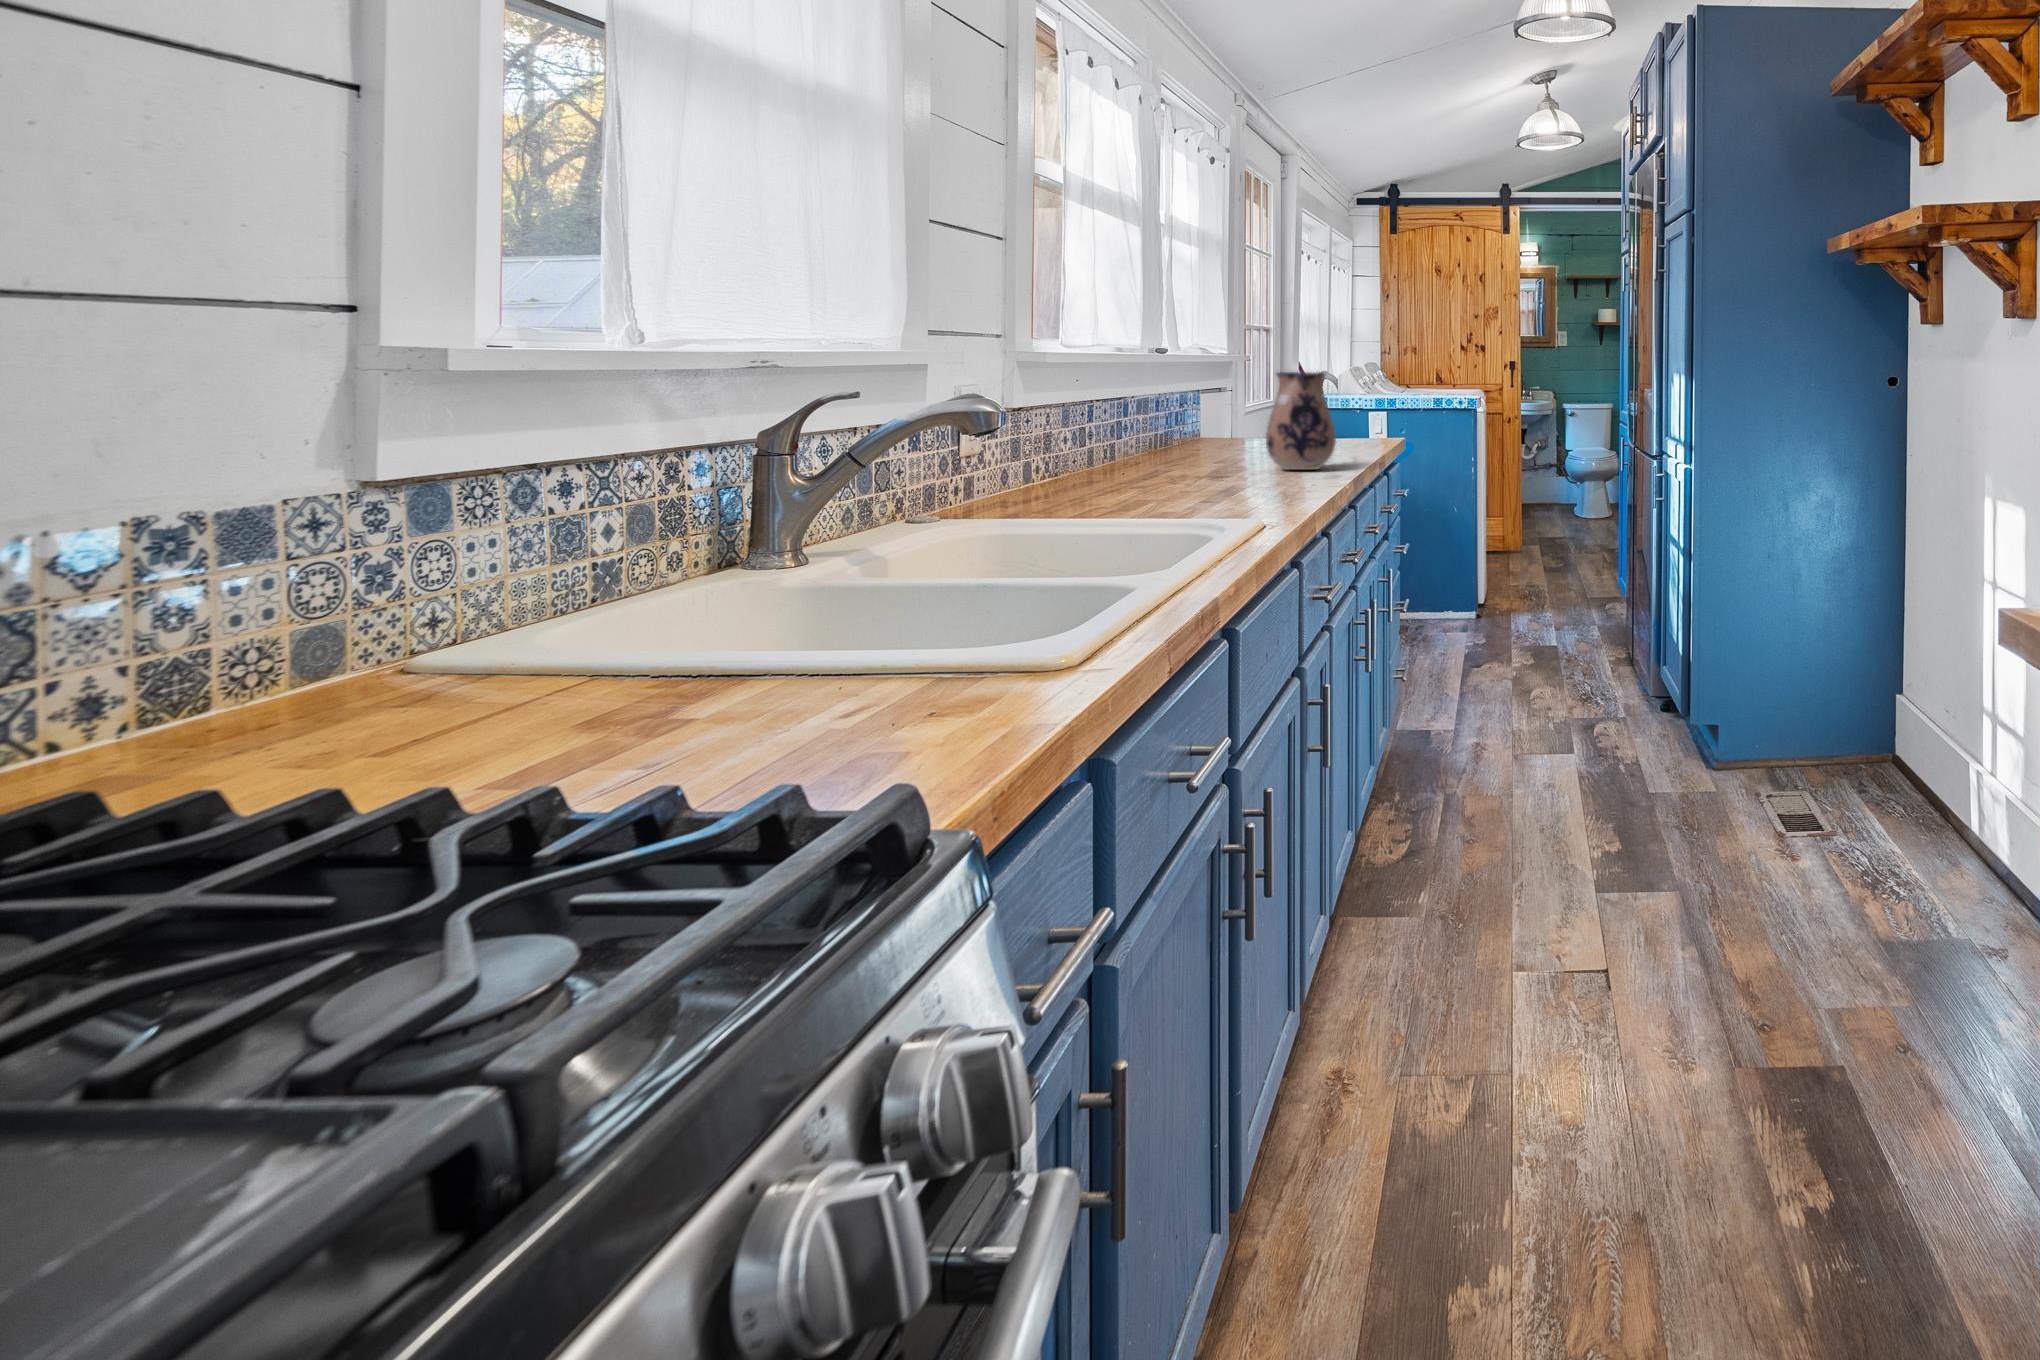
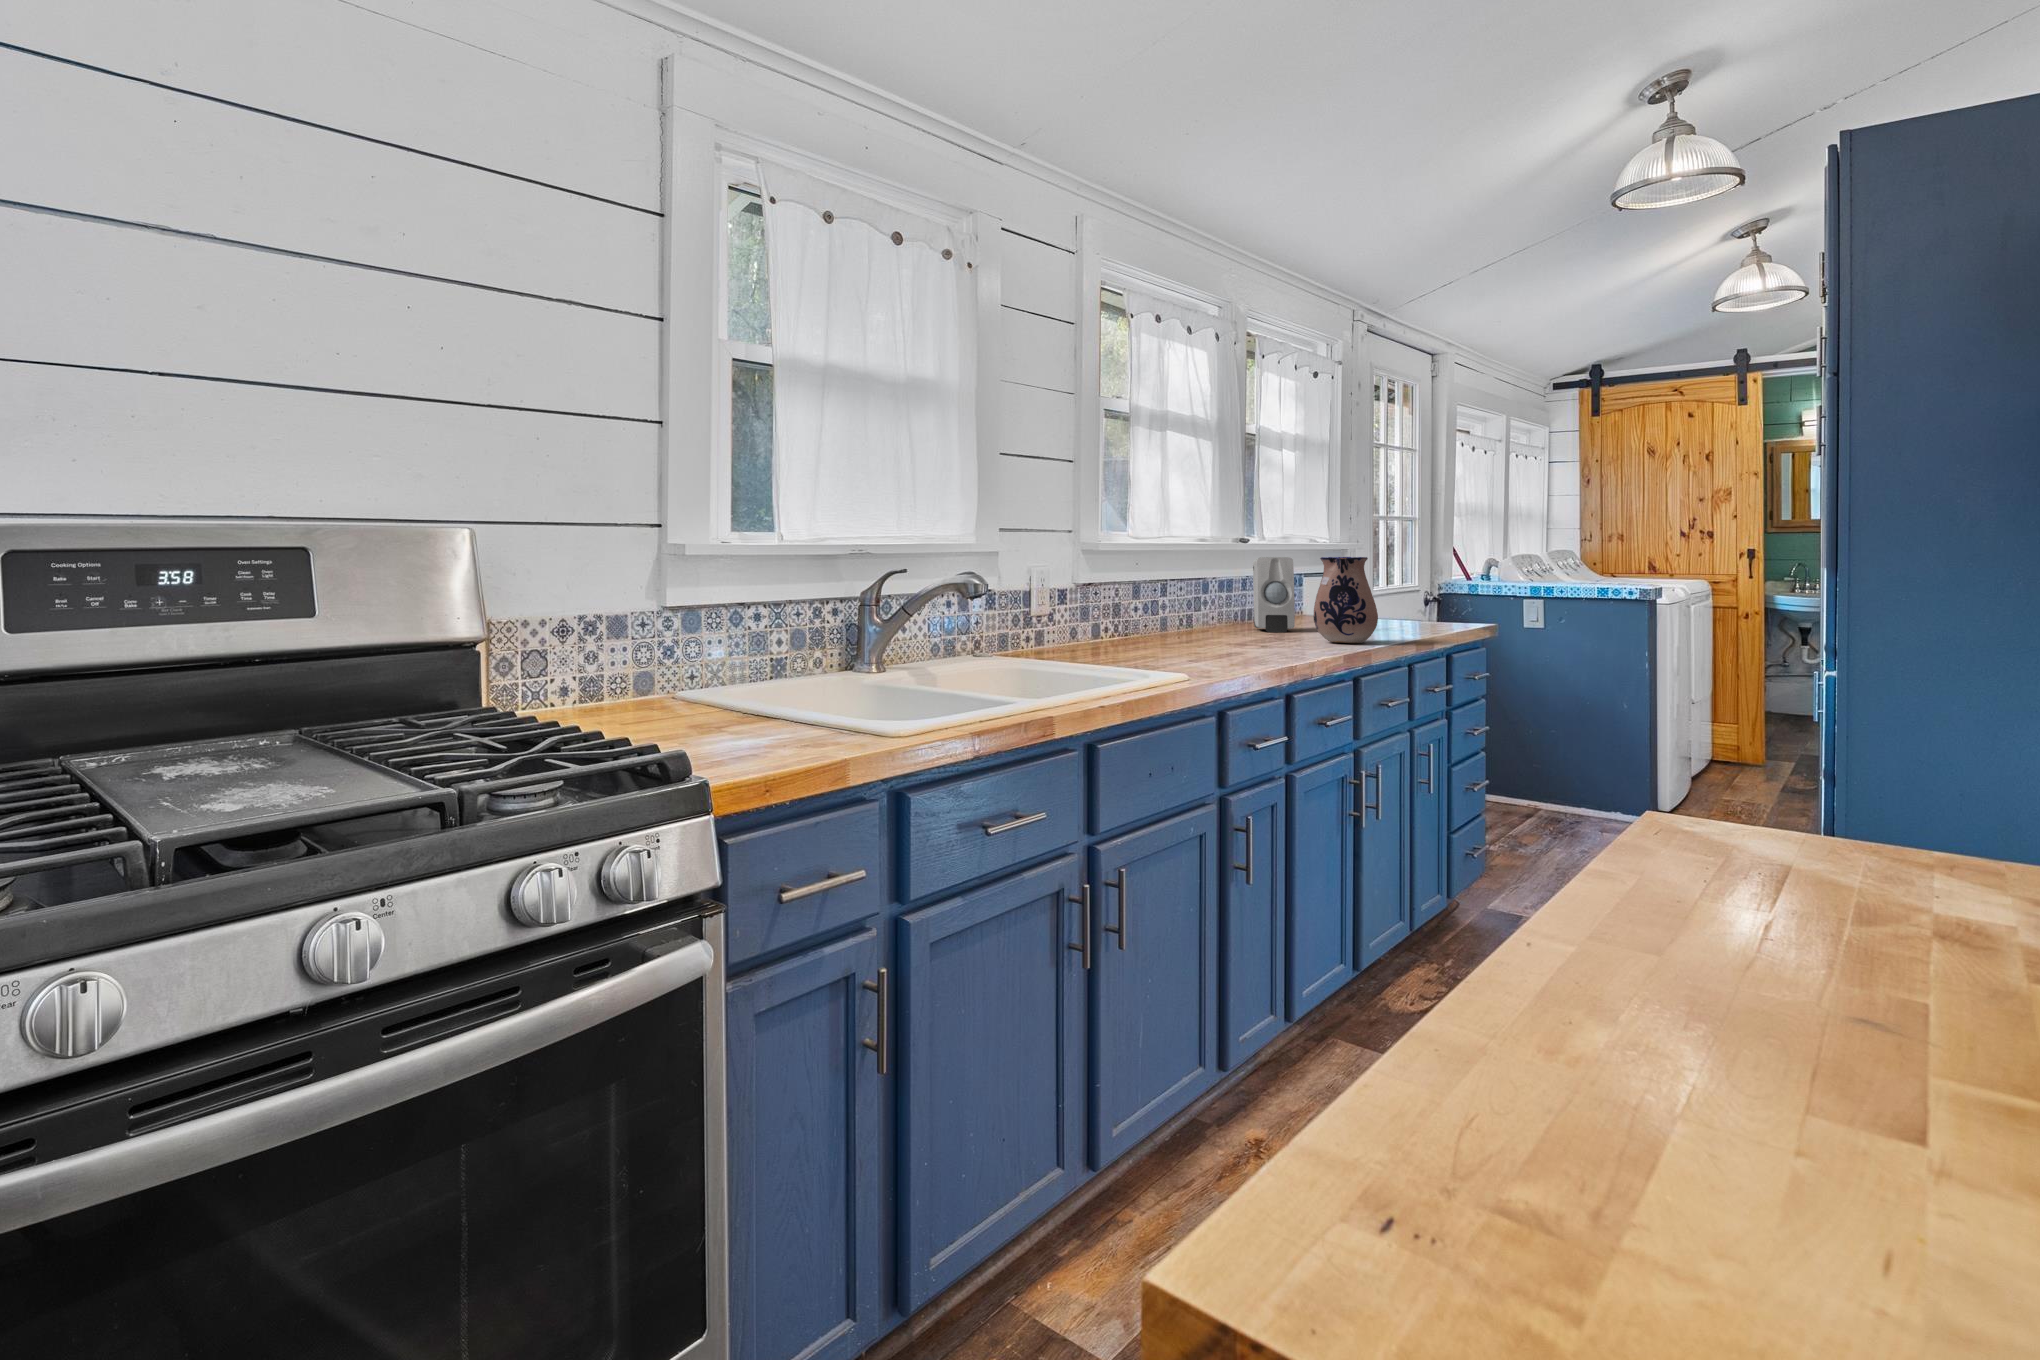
soap dispenser: none [1159,371,1216,461] -> present [1253,557,1295,632]

